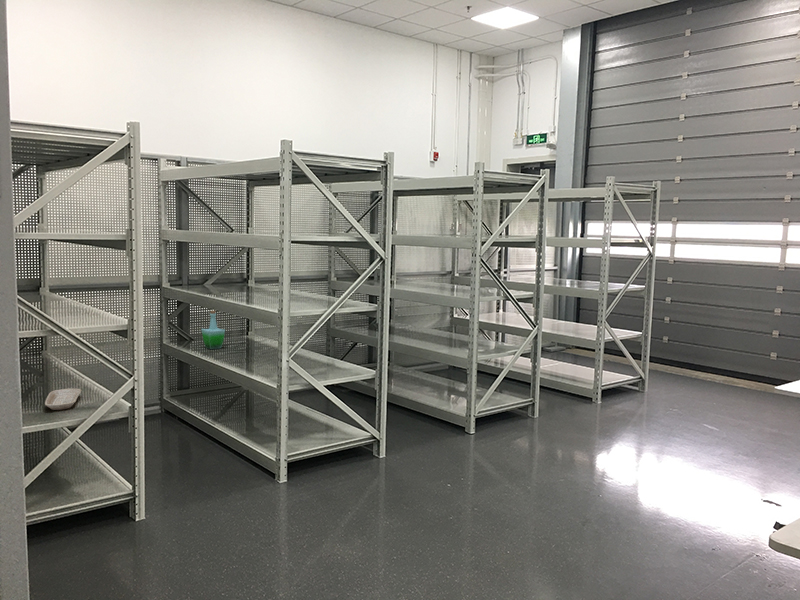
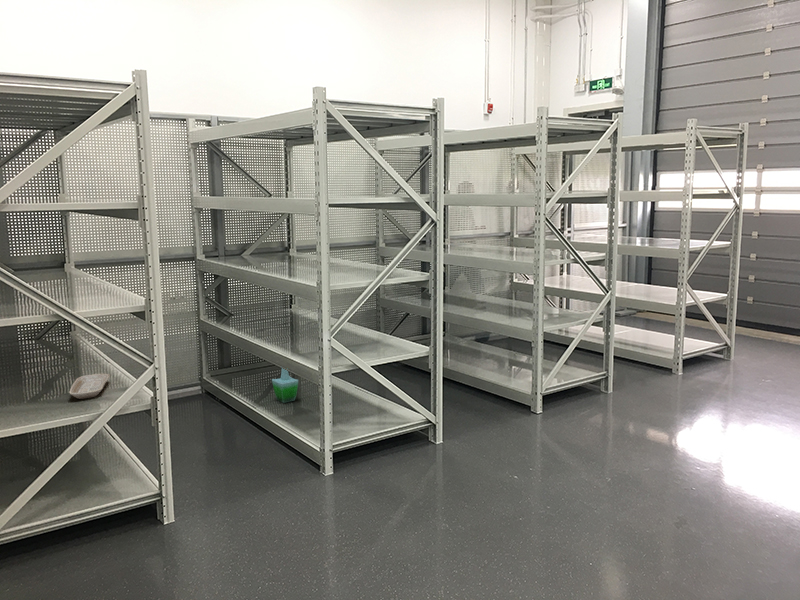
bottle: present [201,311,225,349] -> present [272,368,298,403]

